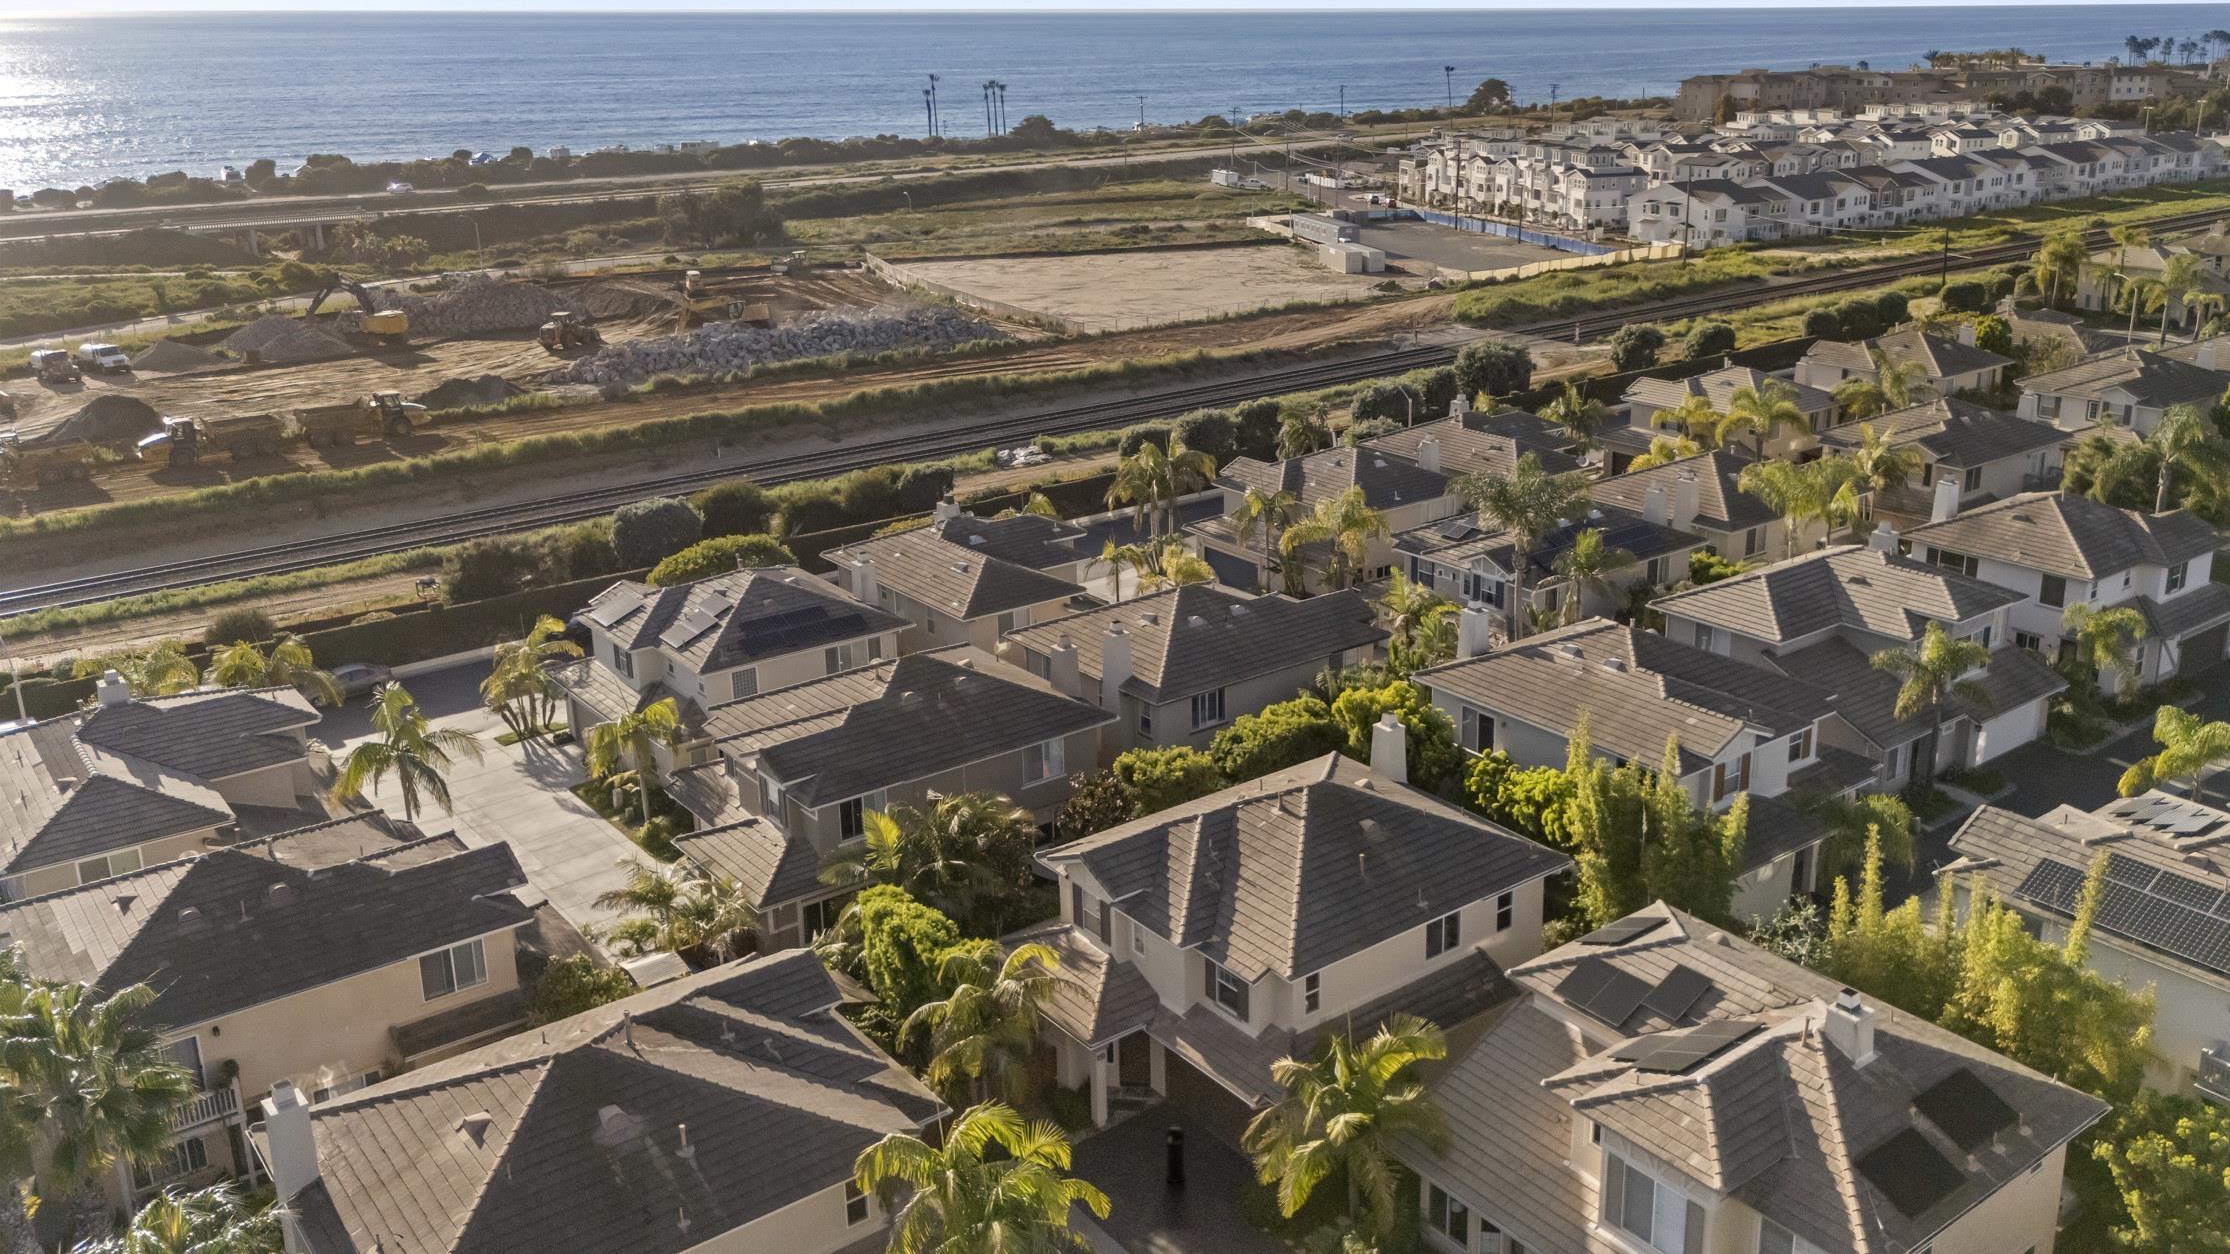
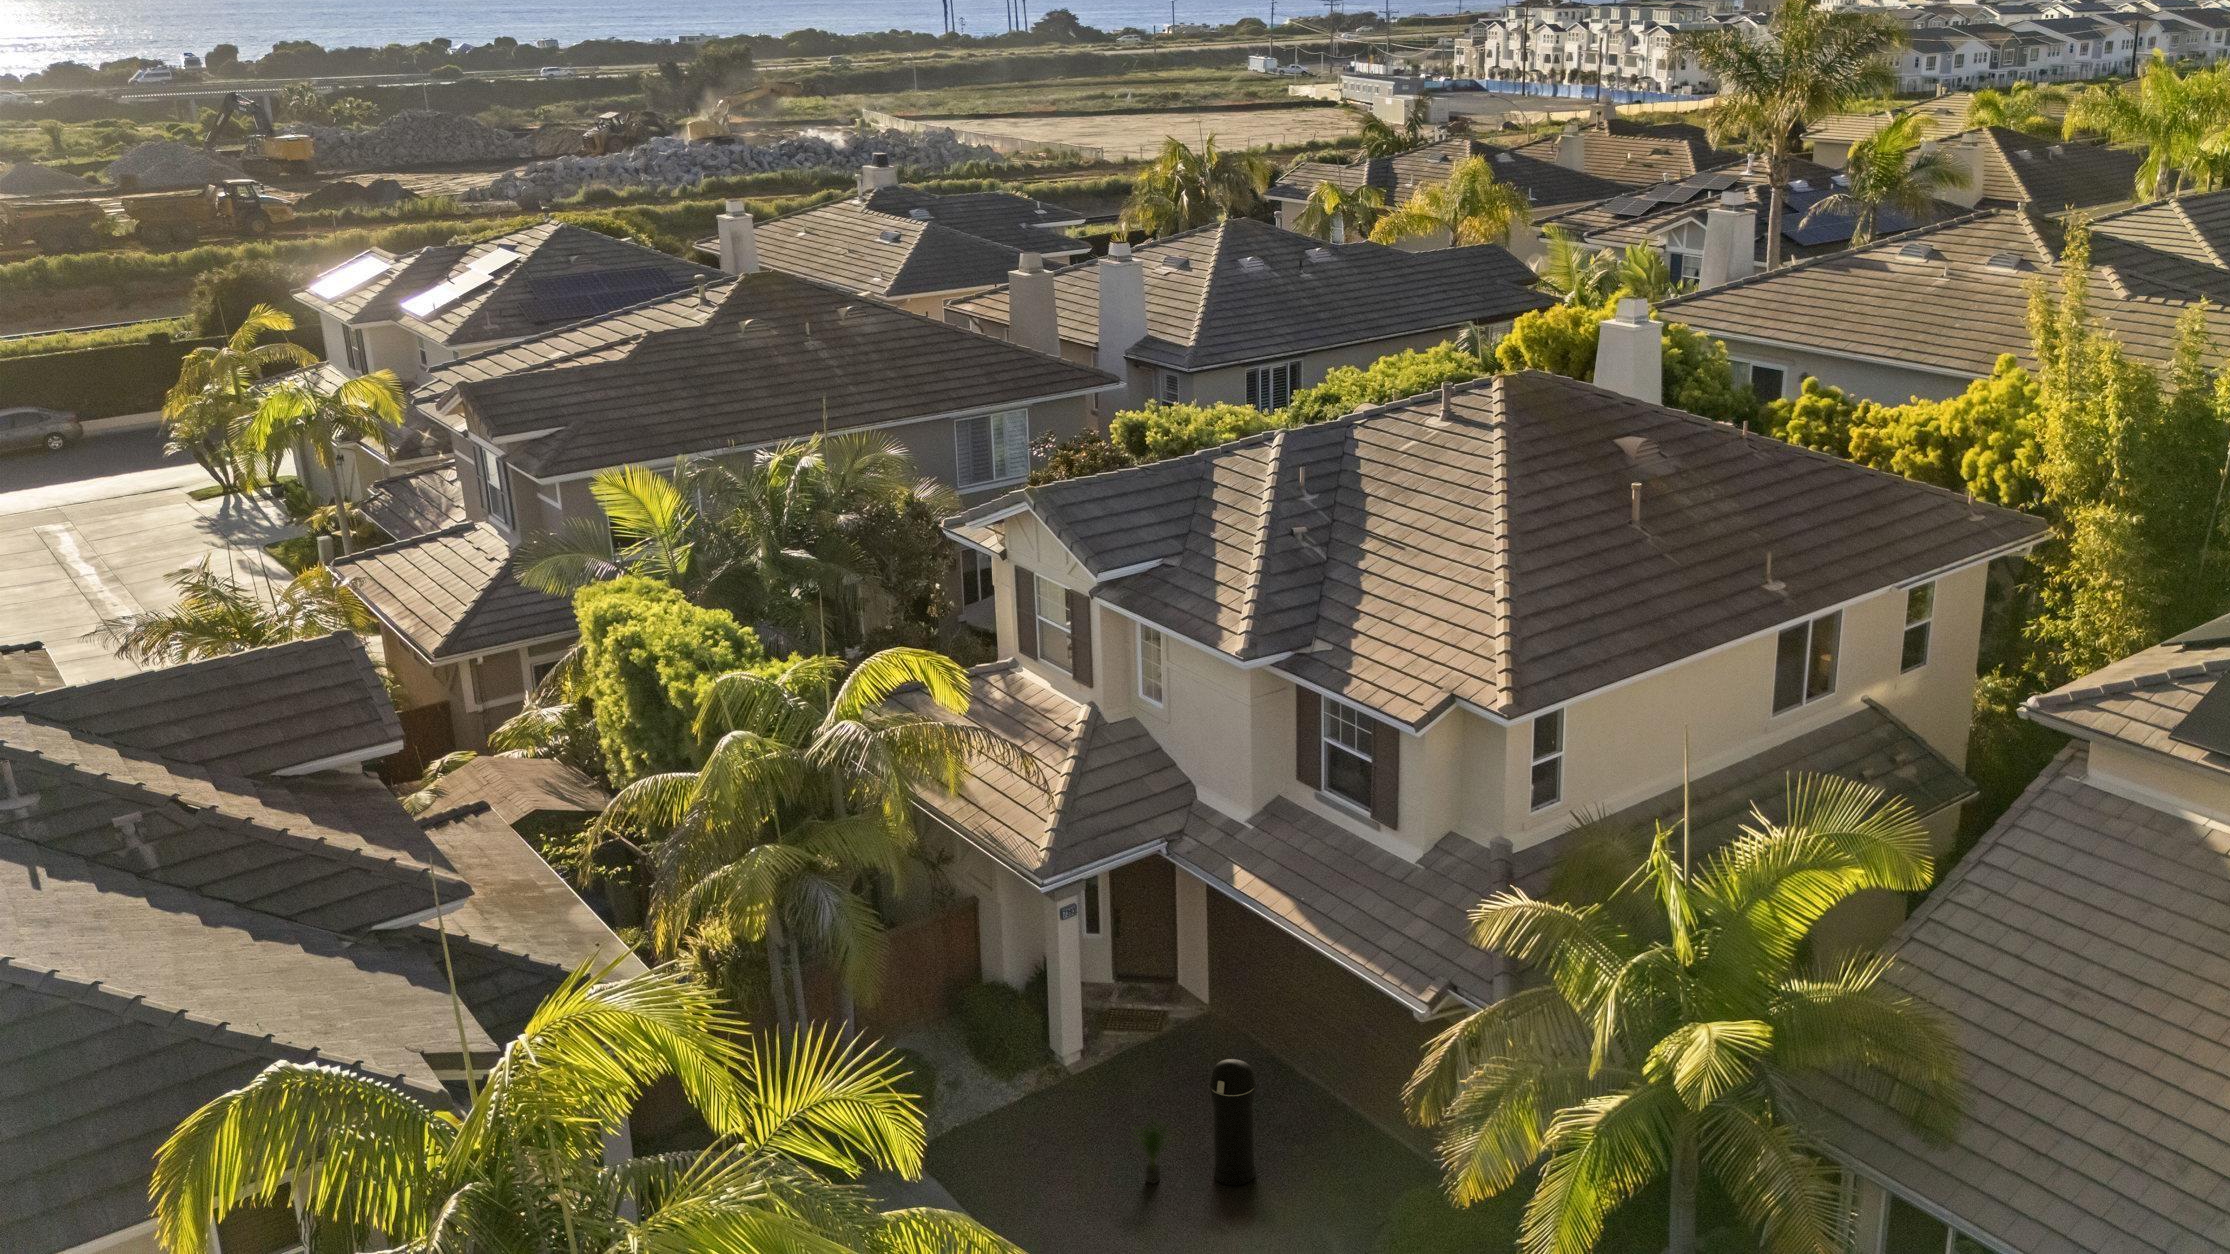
potted plant: none [1130,1151,1149,1182] -> present [1134,1117,1166,1183]

